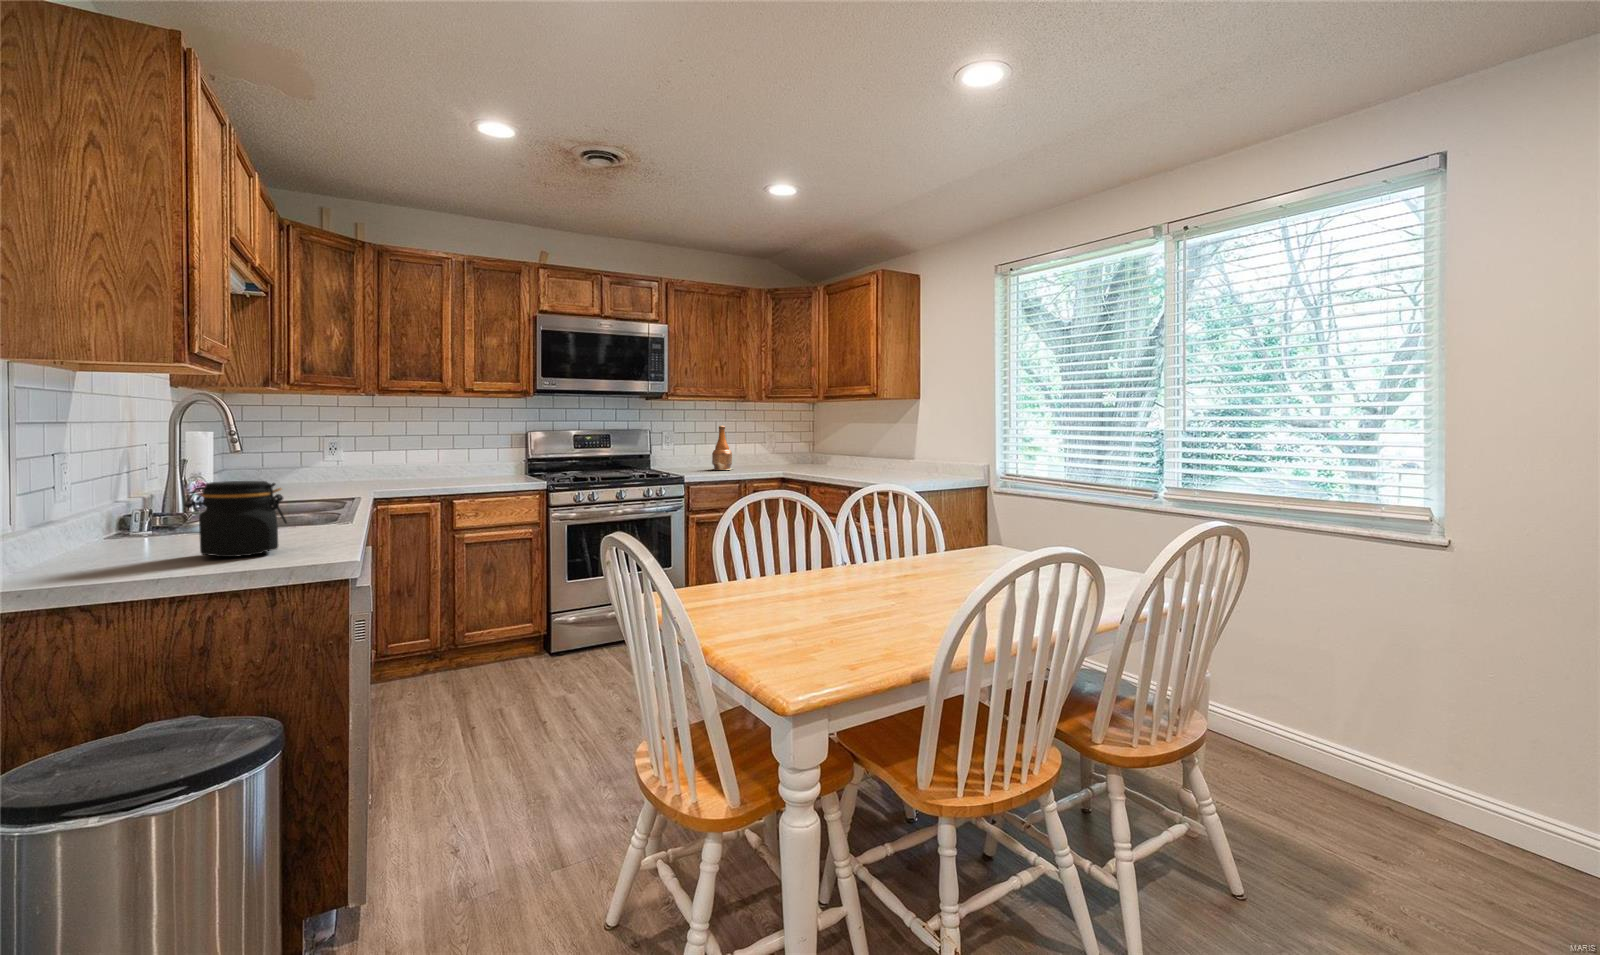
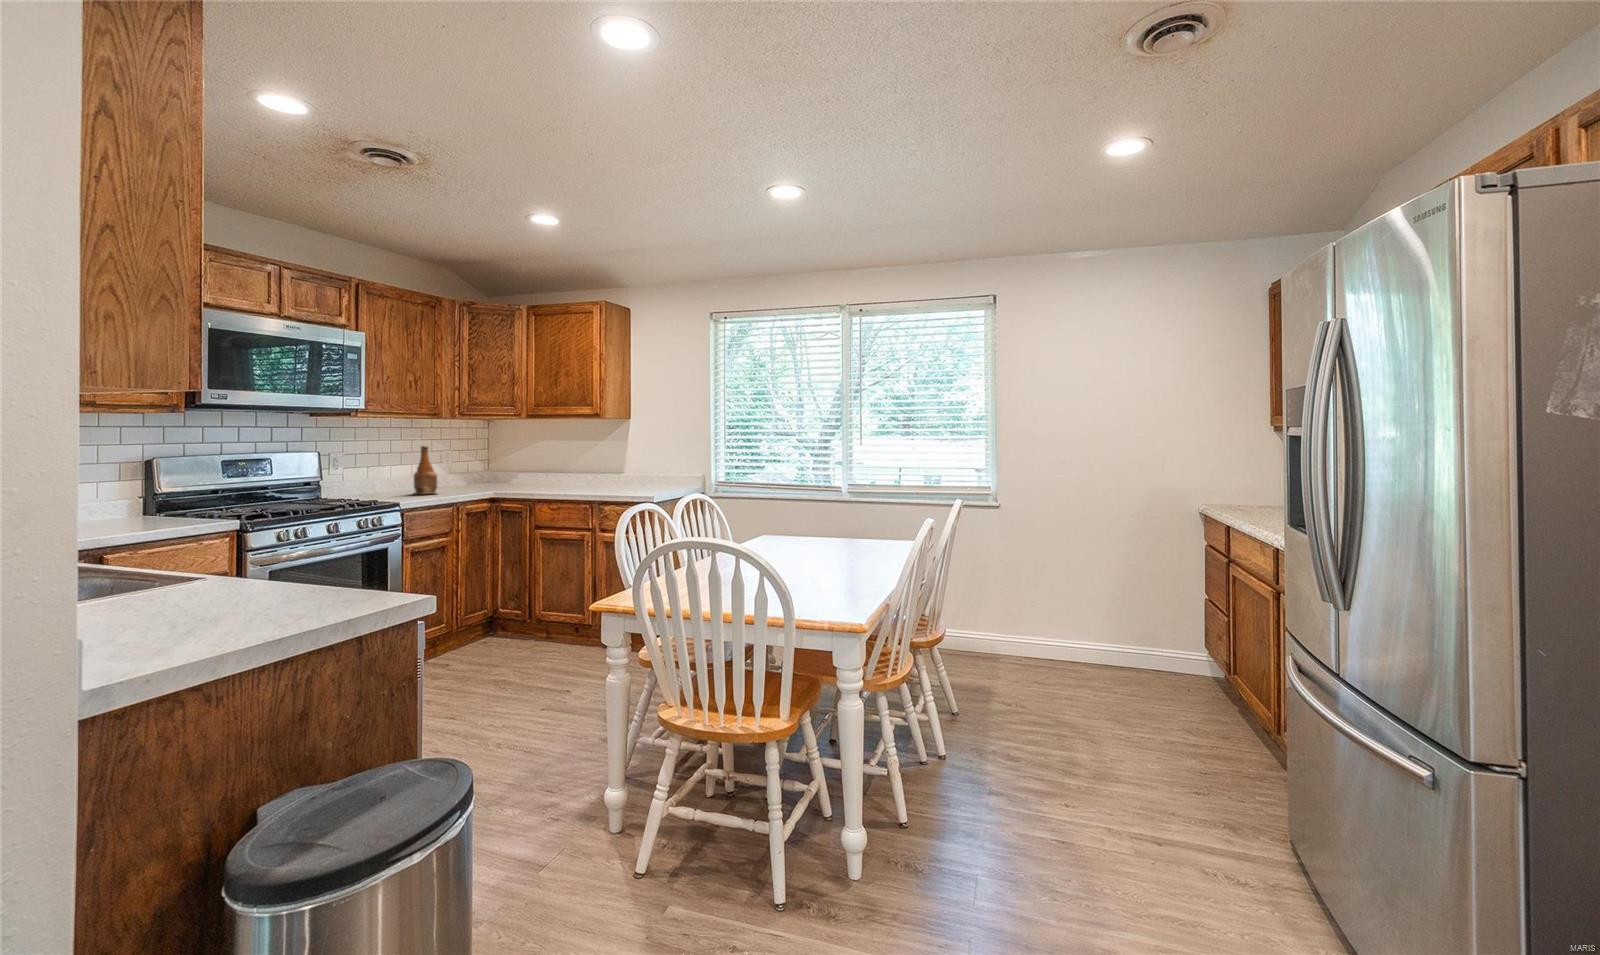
jar: present [185,481,287,557] -> none [208,532,320,626]

